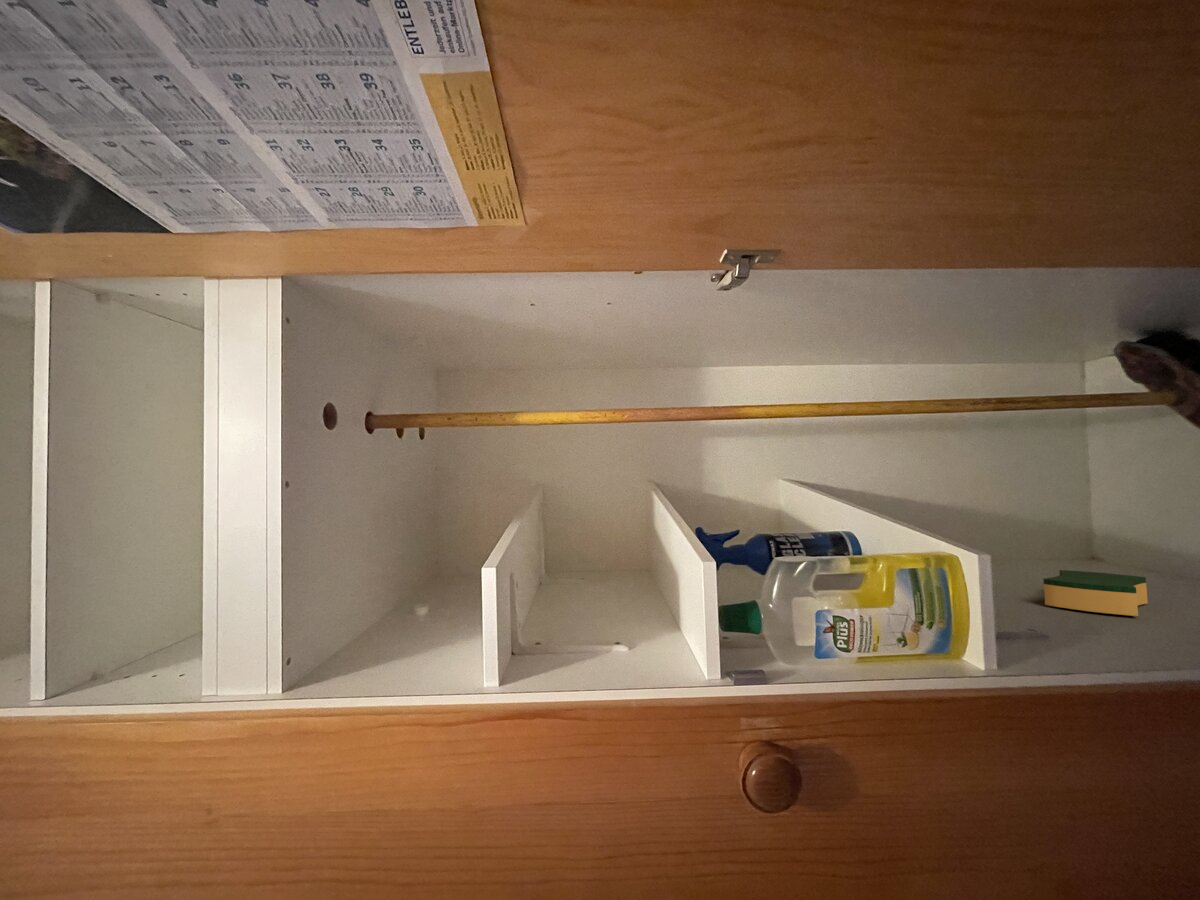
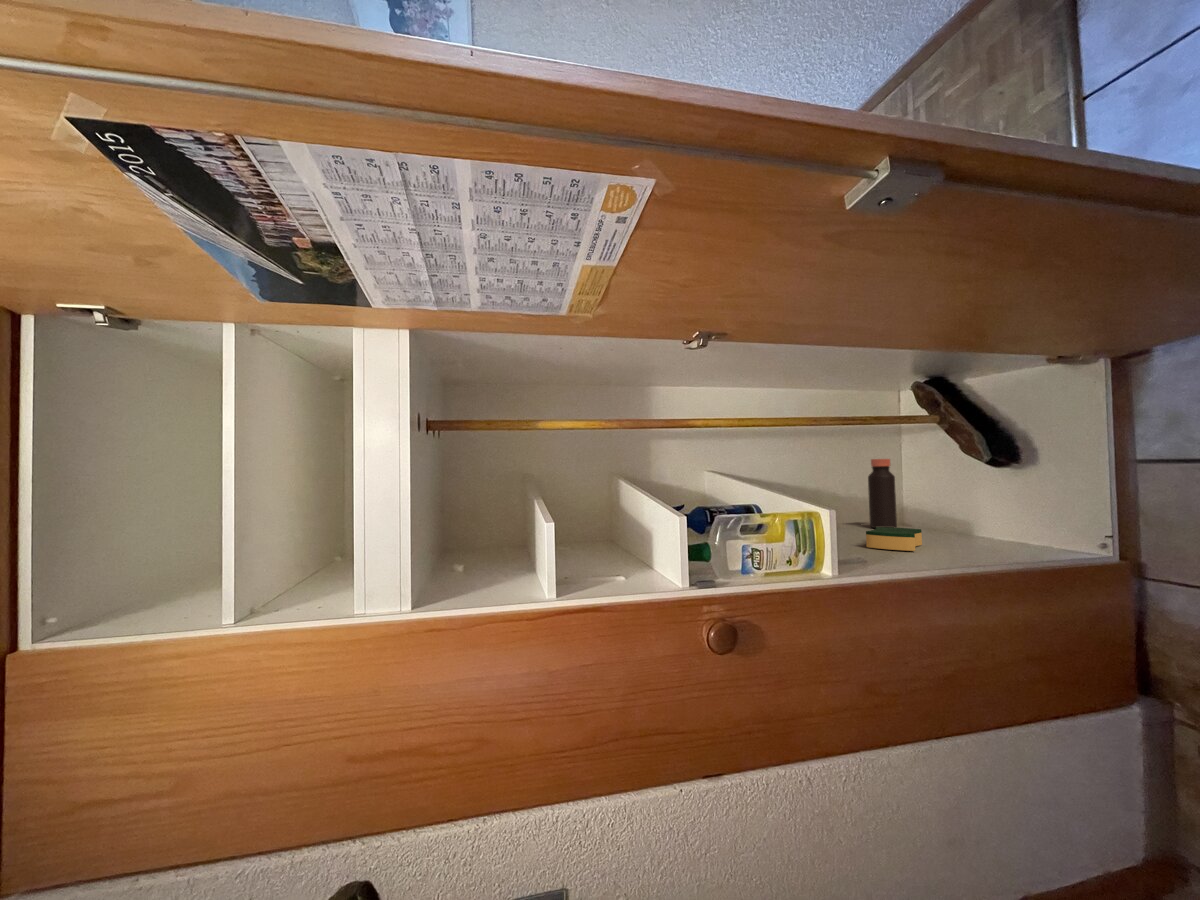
bottle: none [1042,461,1094,570] -> present [868,459,897,528]

